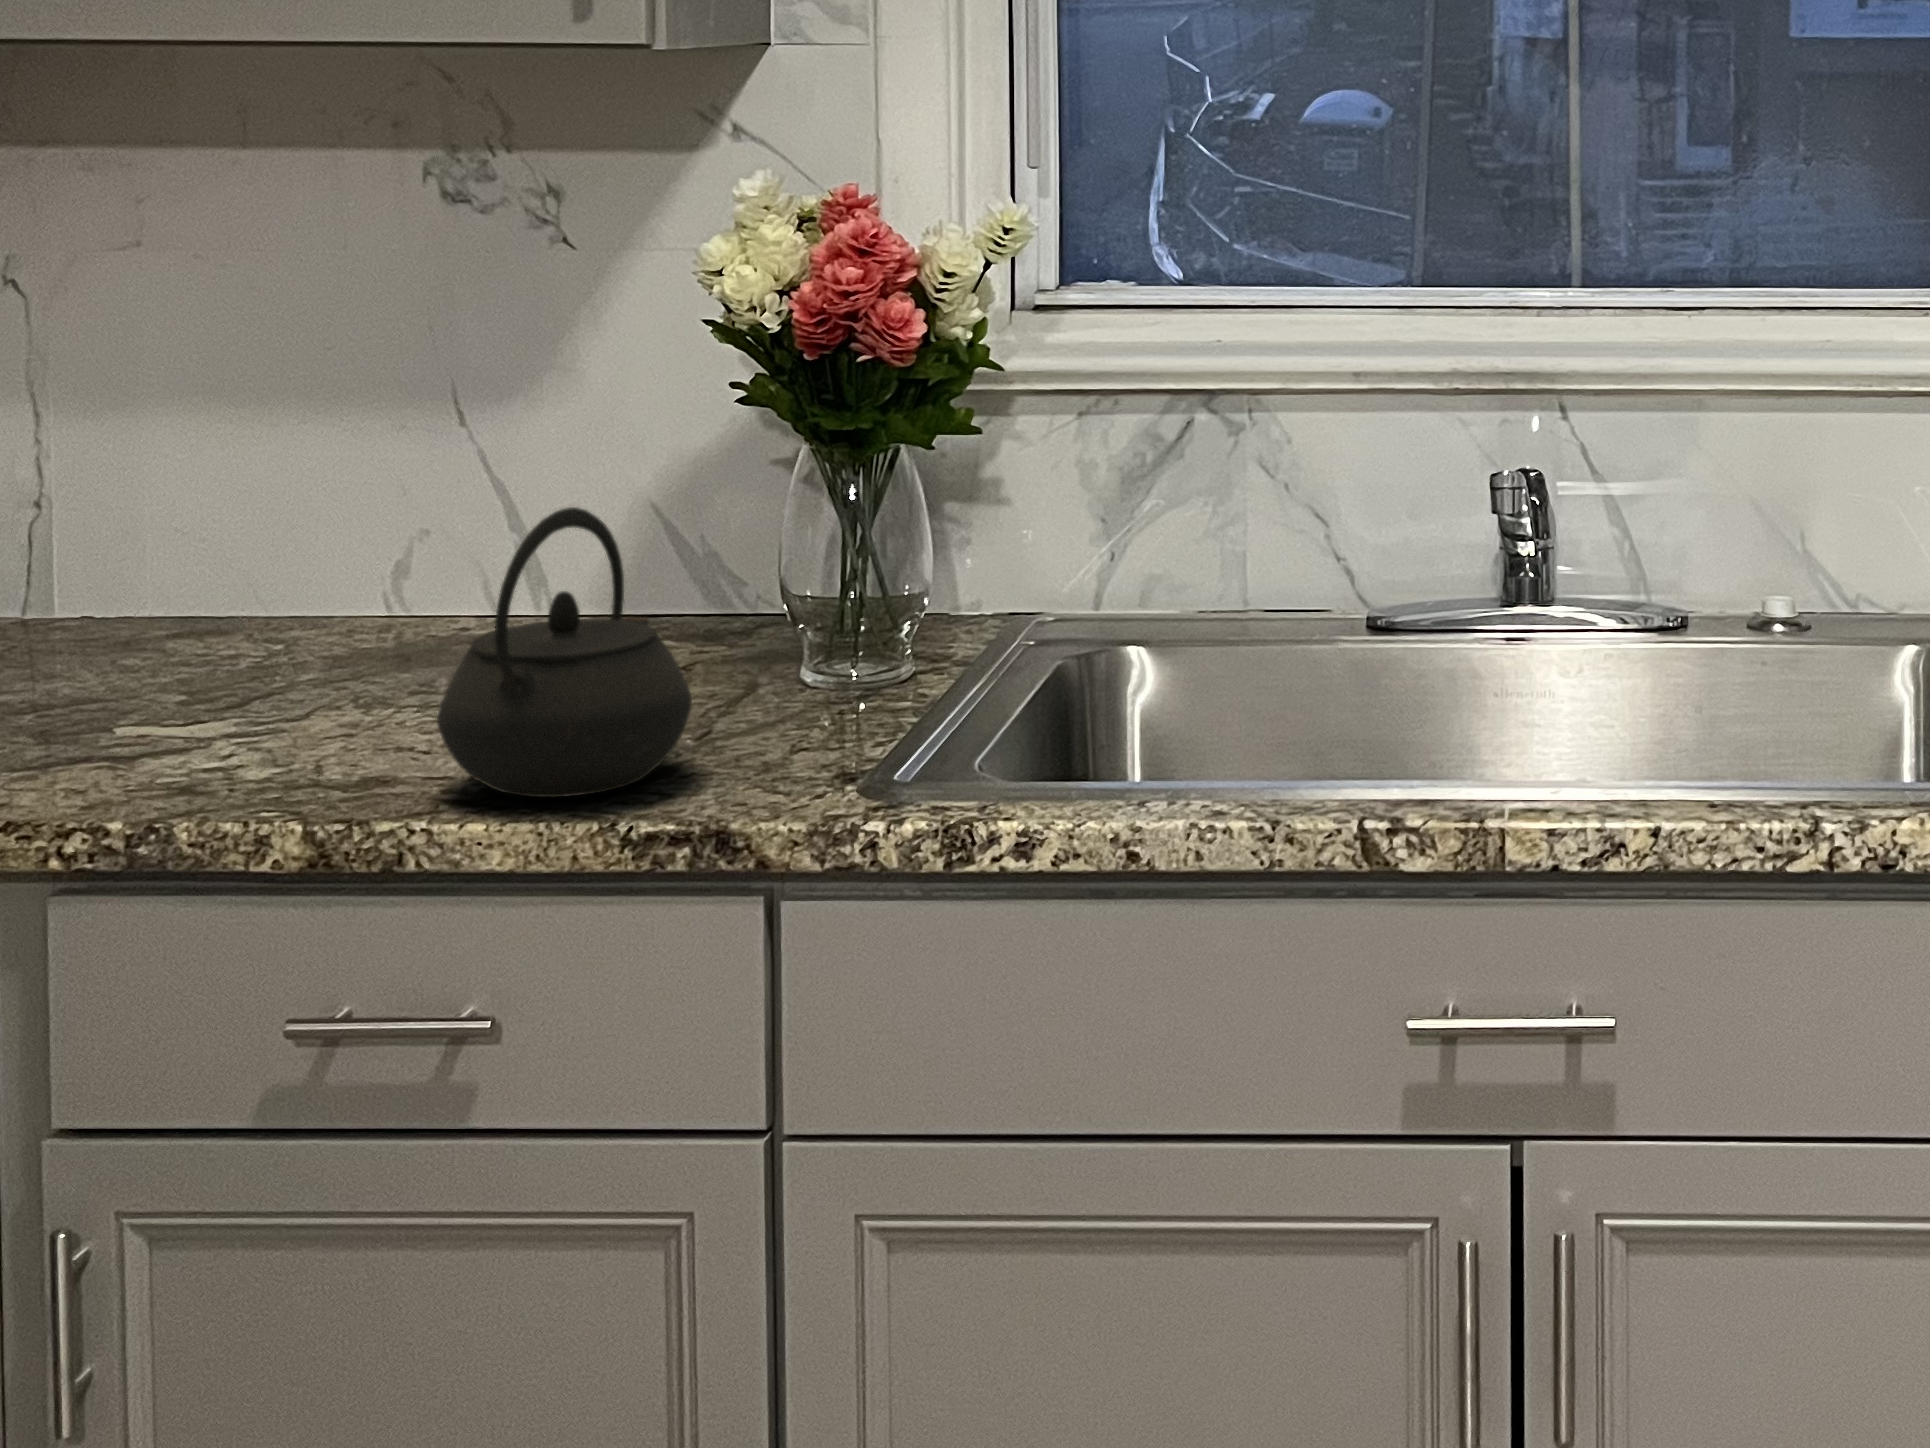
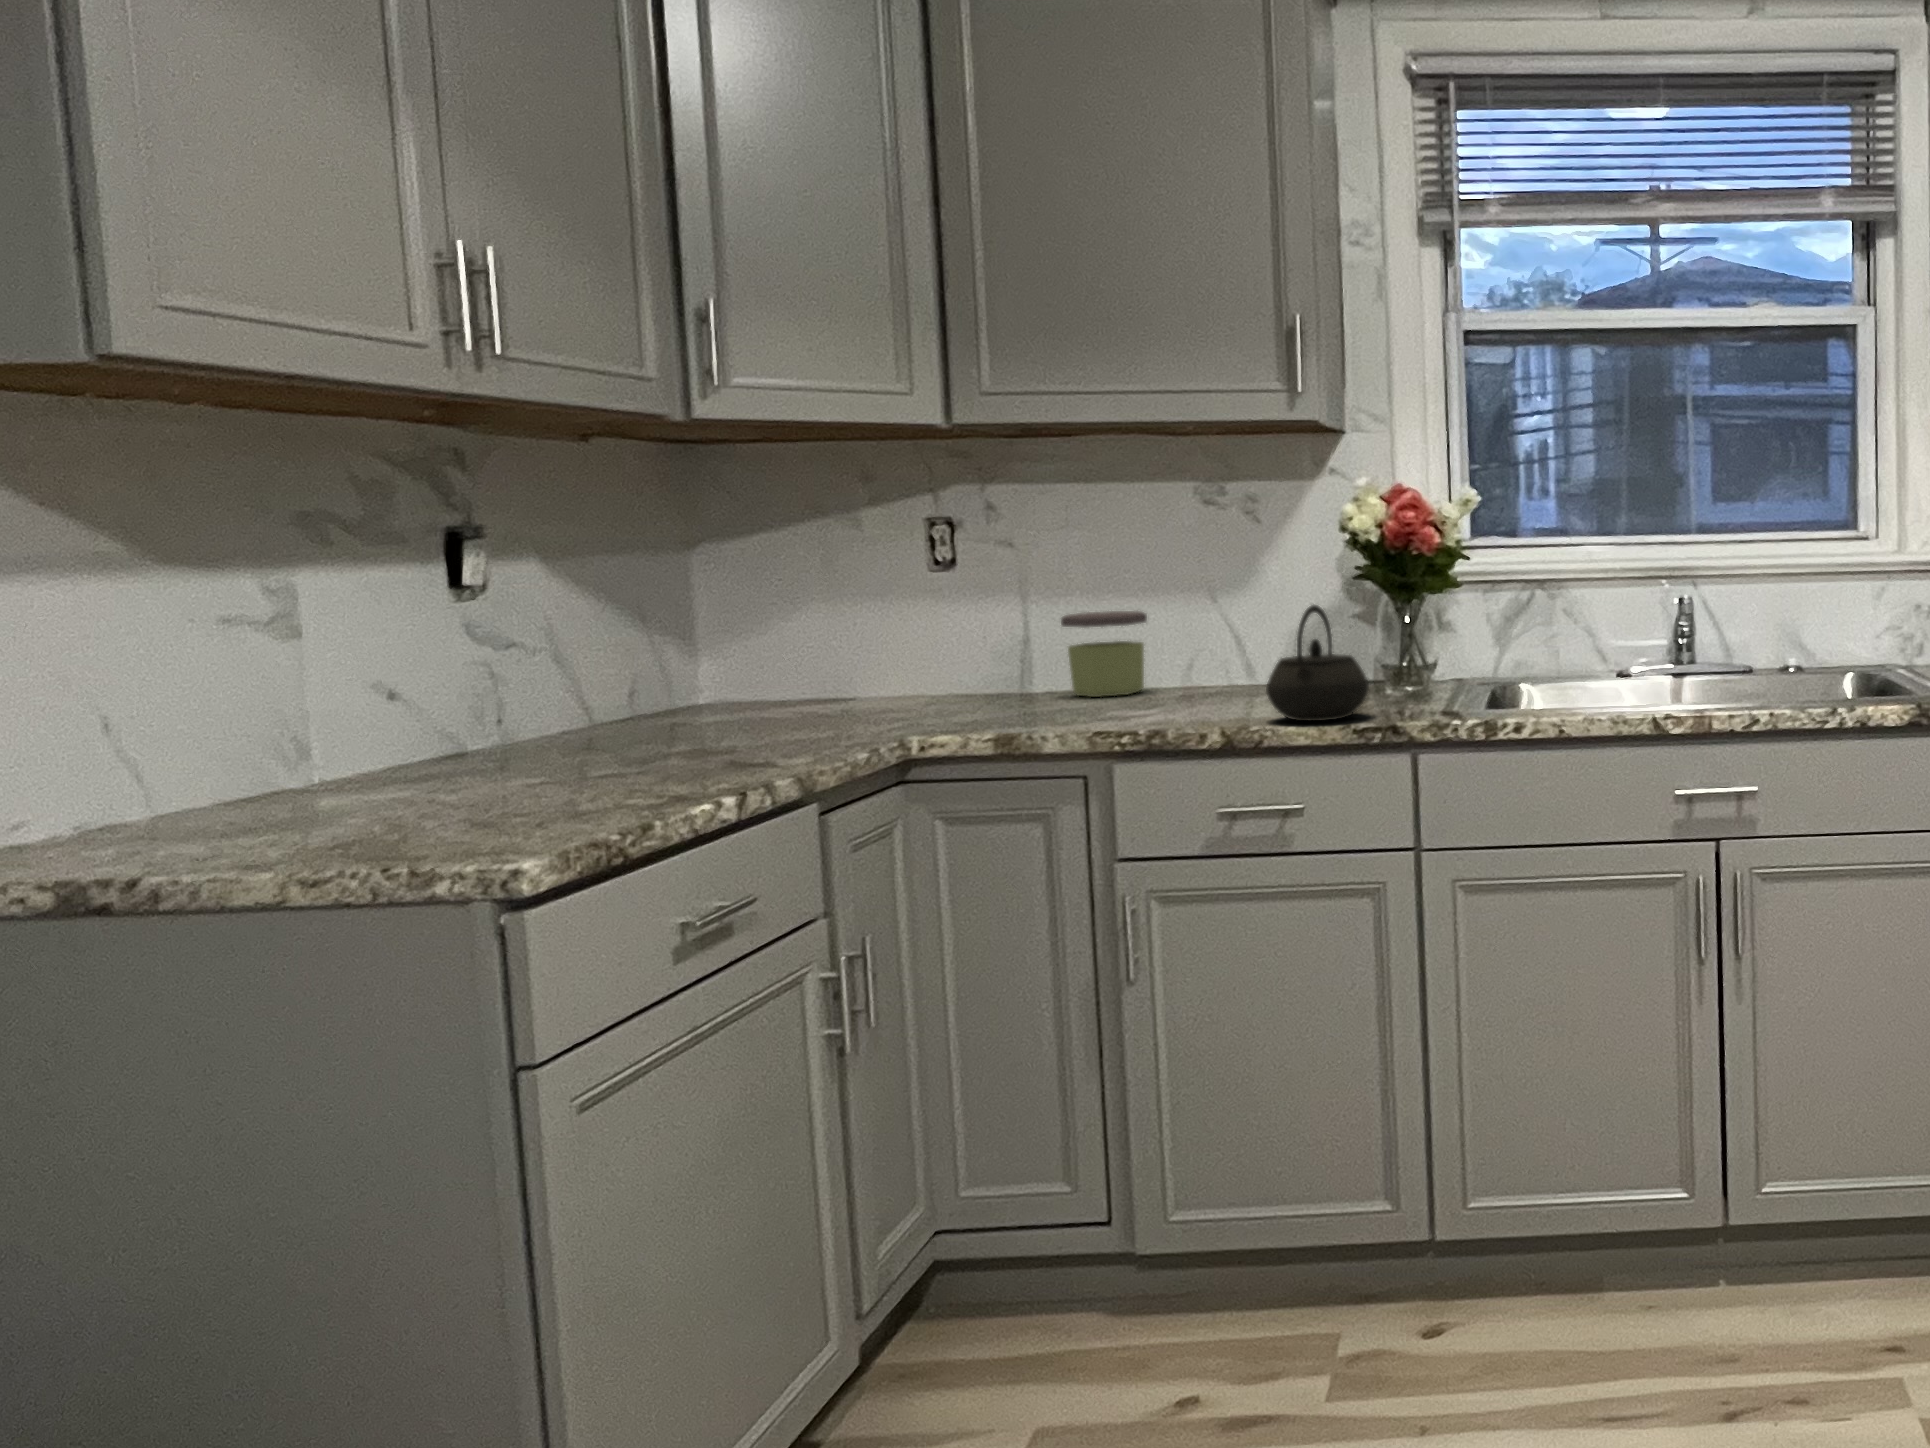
jar: none [93,438,295,646] -> present [1061,611,1147,697]

